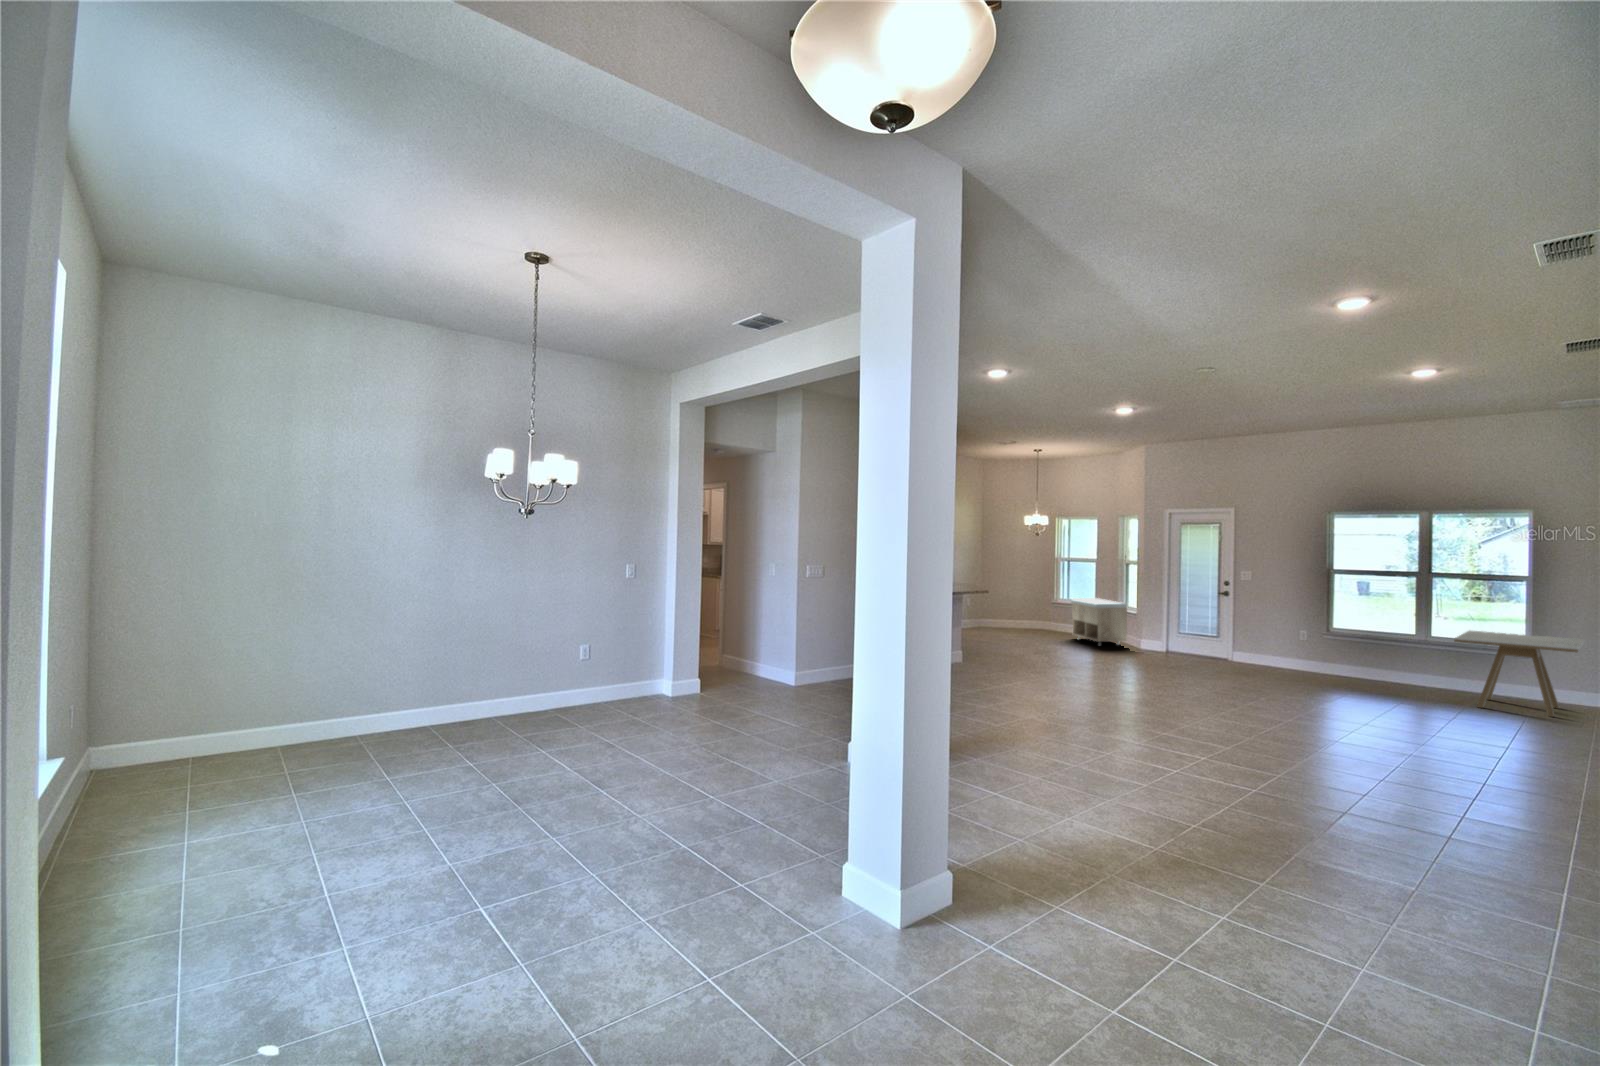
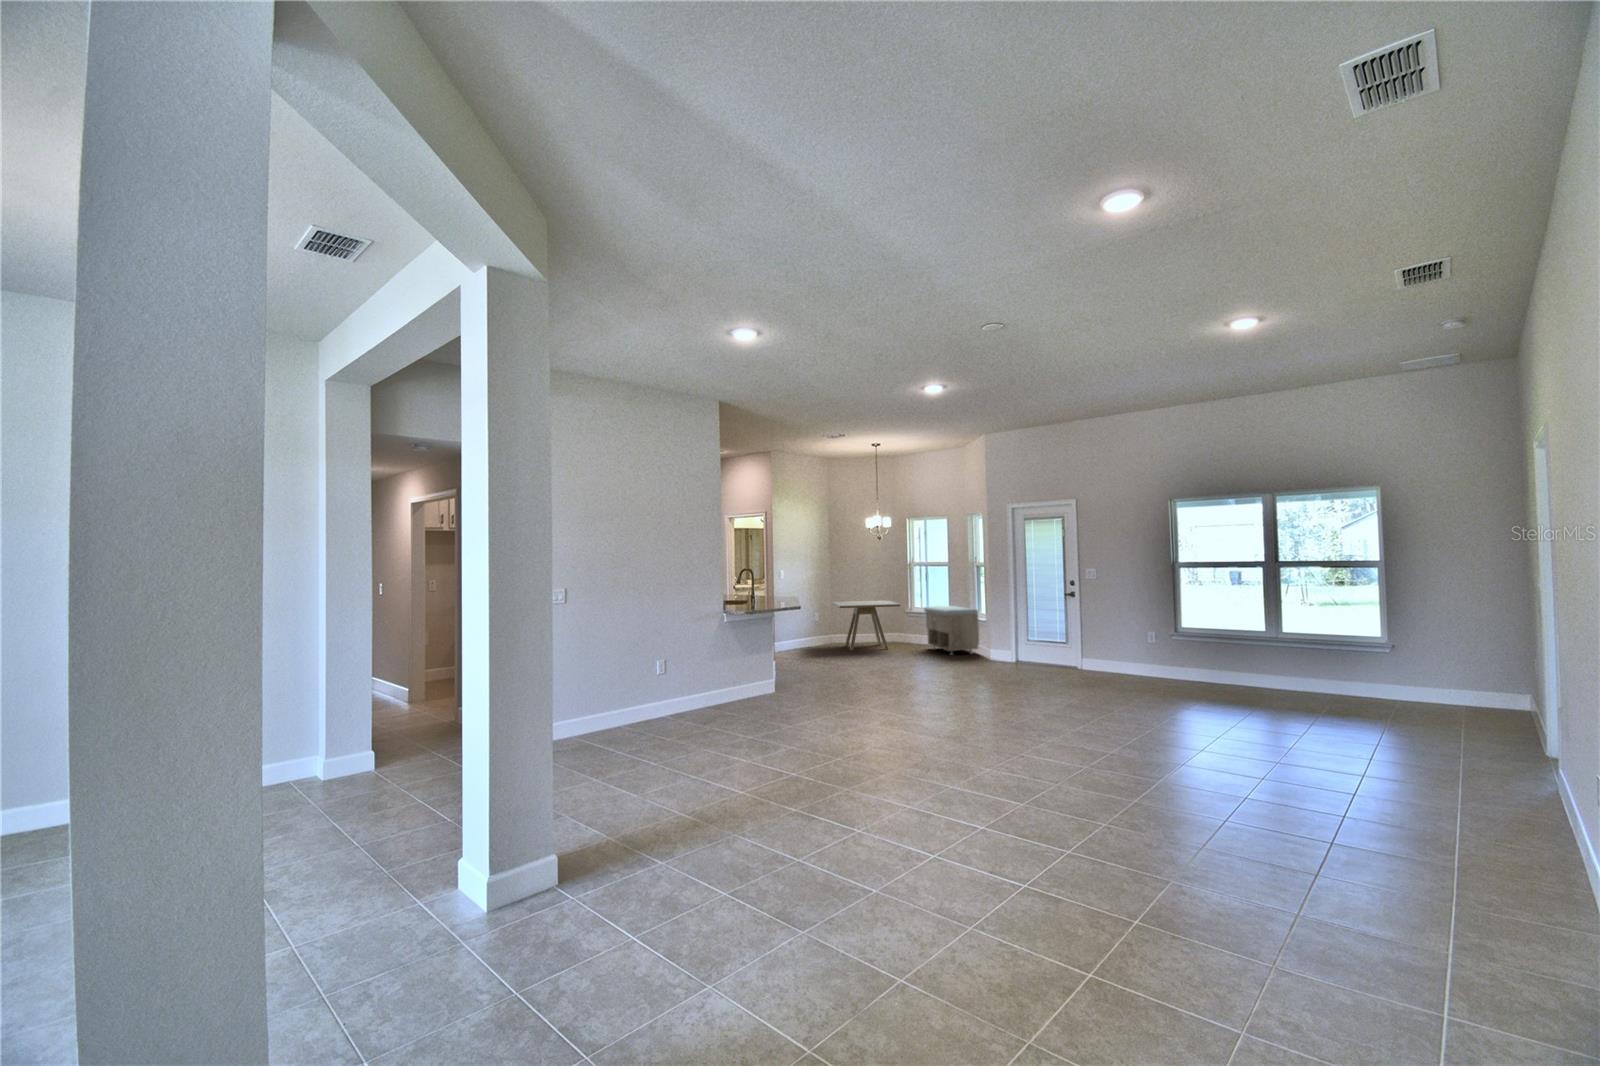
dining table: present [1454,631,1585,717] -> present [832,600,900,651]

